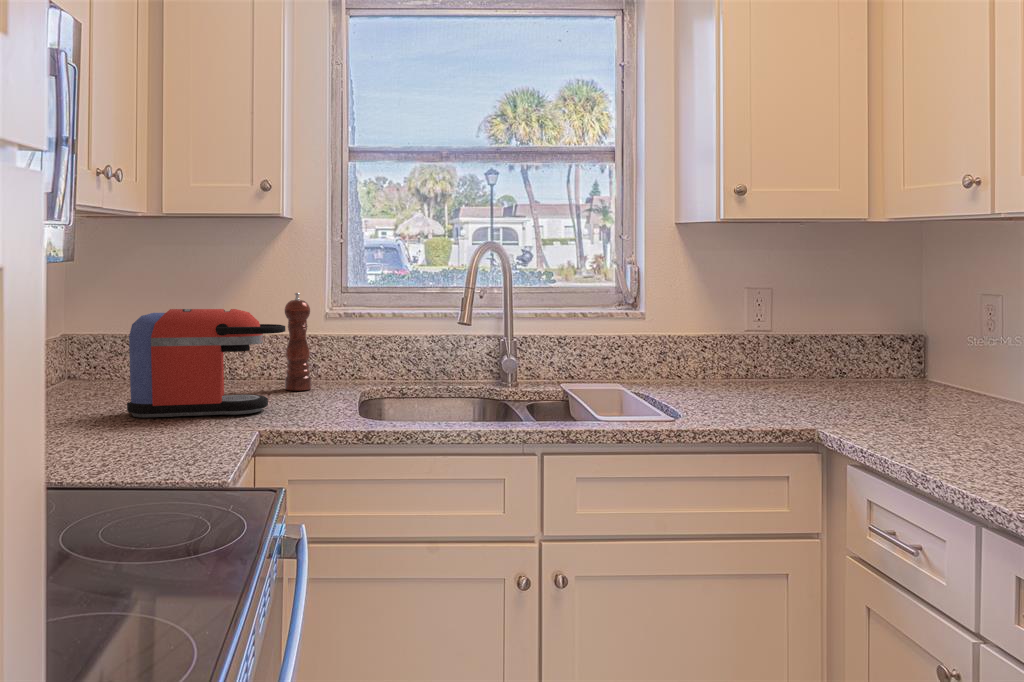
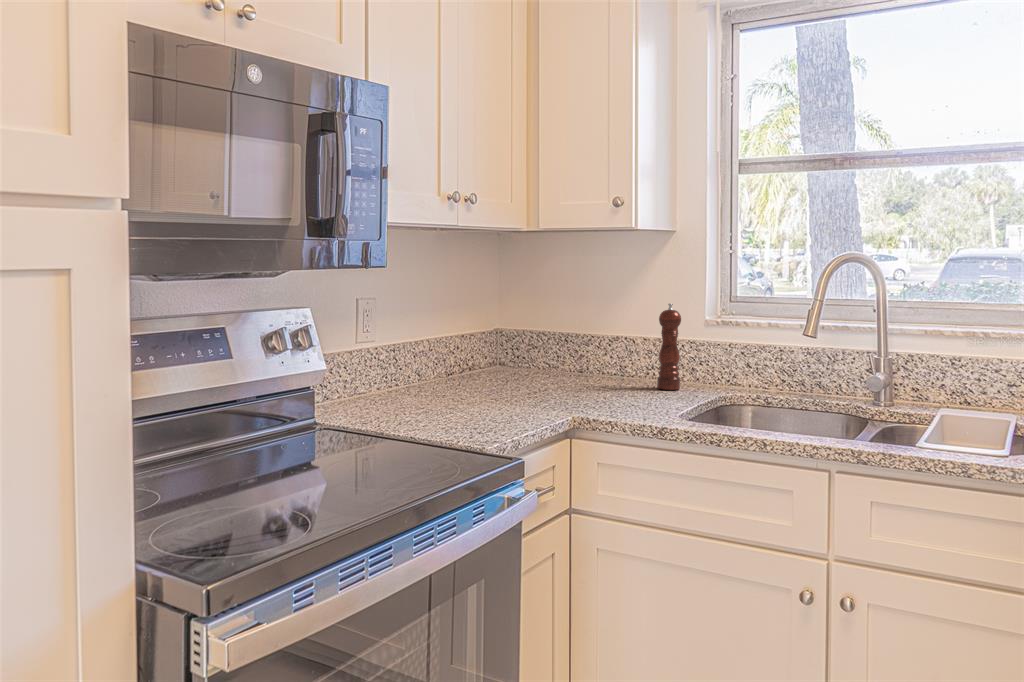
coffee maker: present [127,309,285,417] -> none [516,315,632,403]

